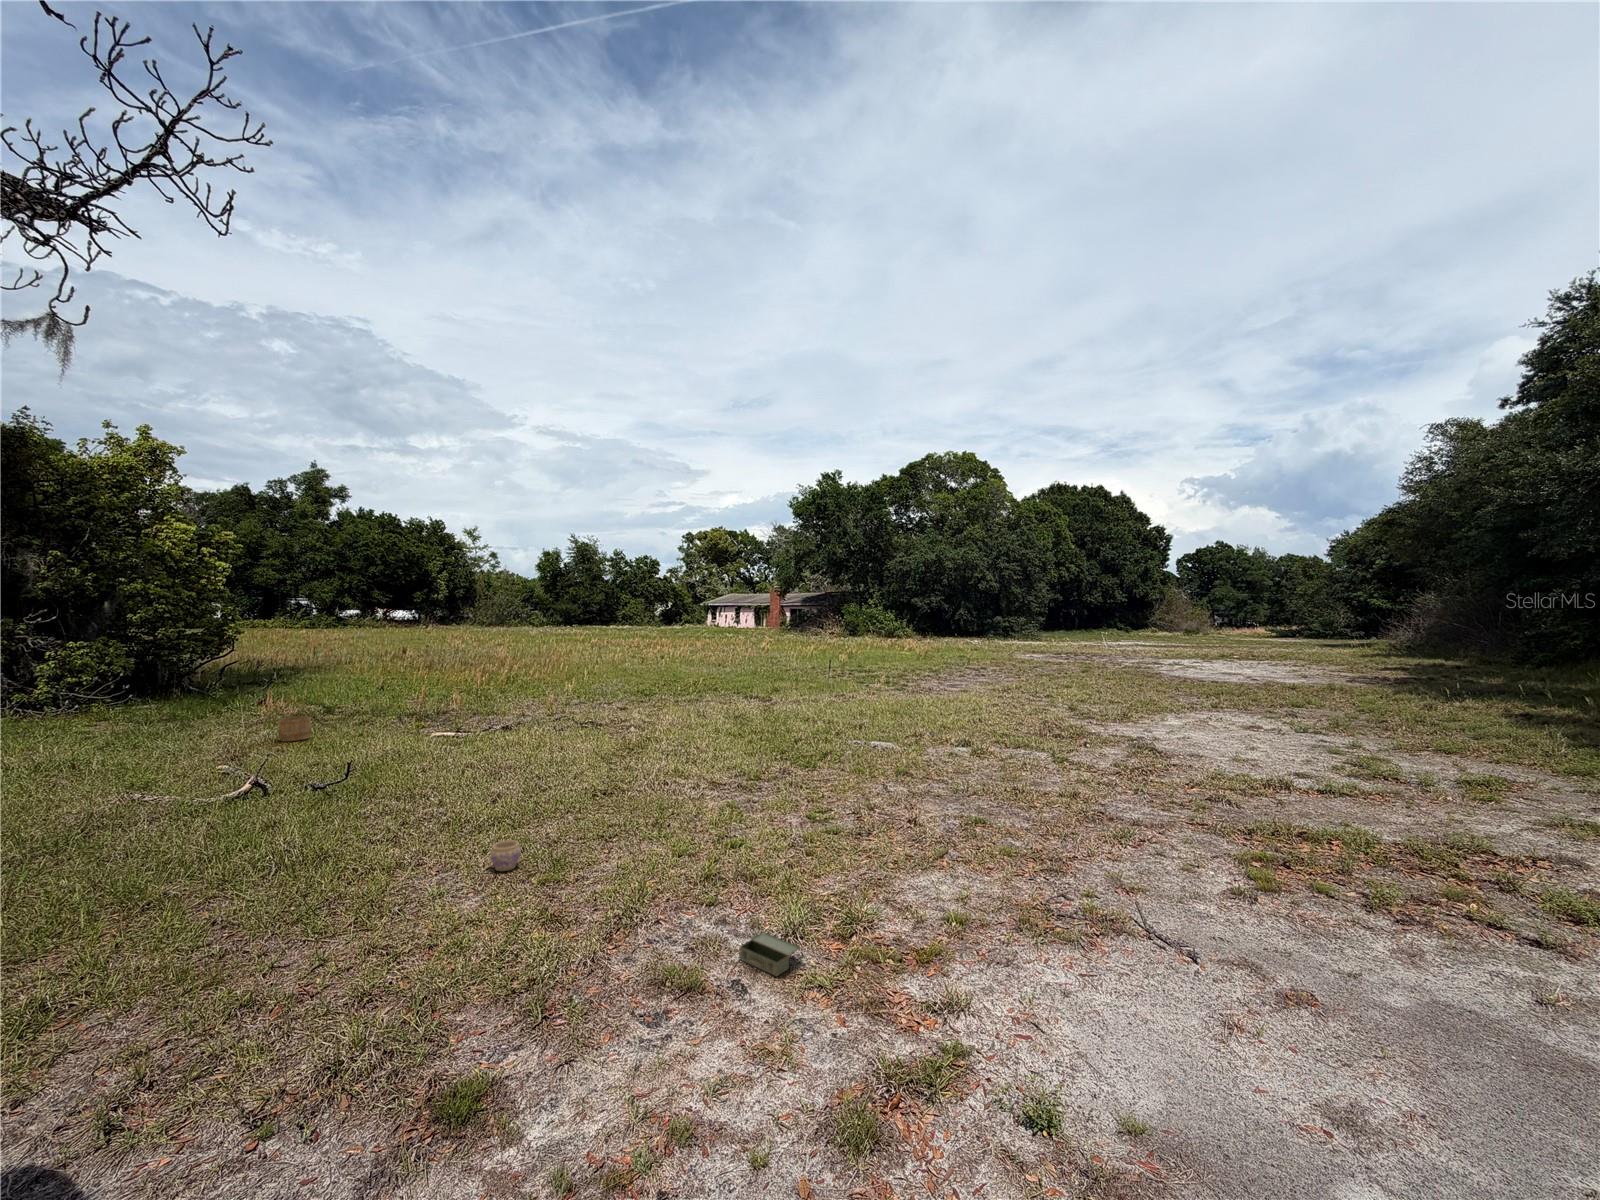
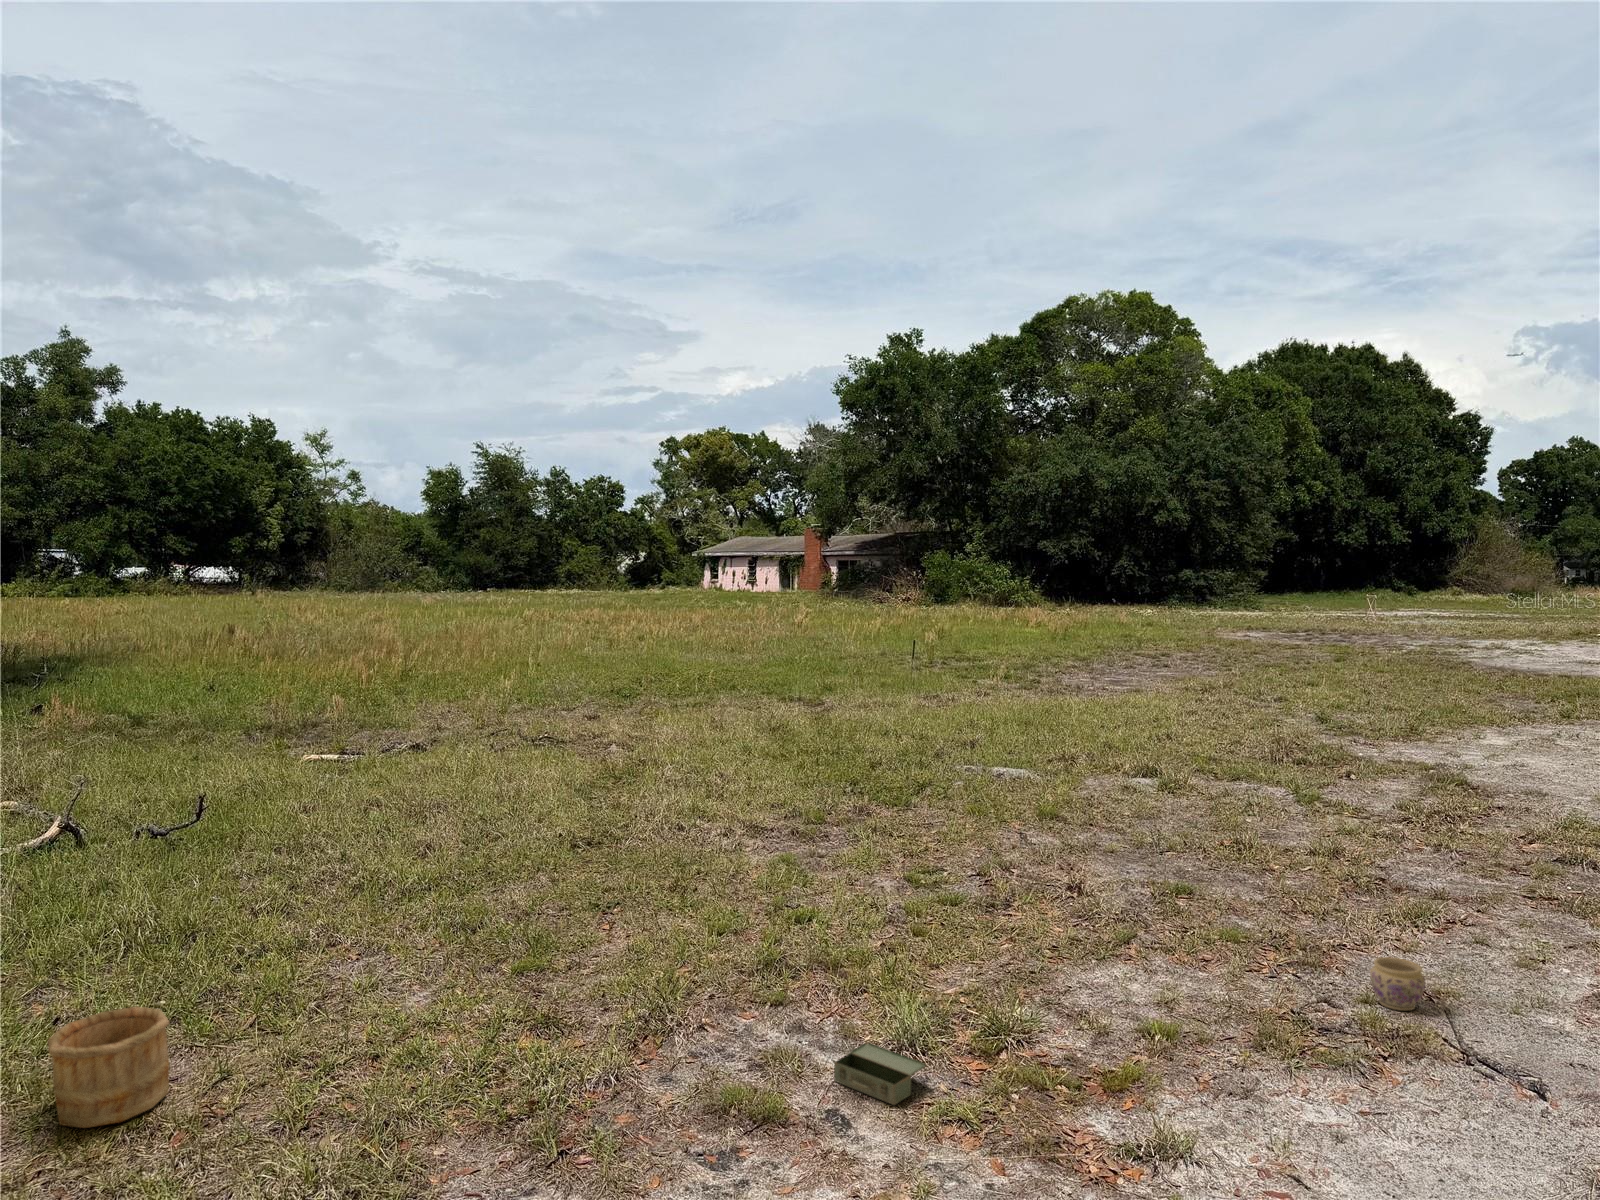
wooden bucket: present [278,716,311,741] -> present [47,1007,169,1128]
planter: present [490,840,521,871] -> present [1370,957,1425,1011]

